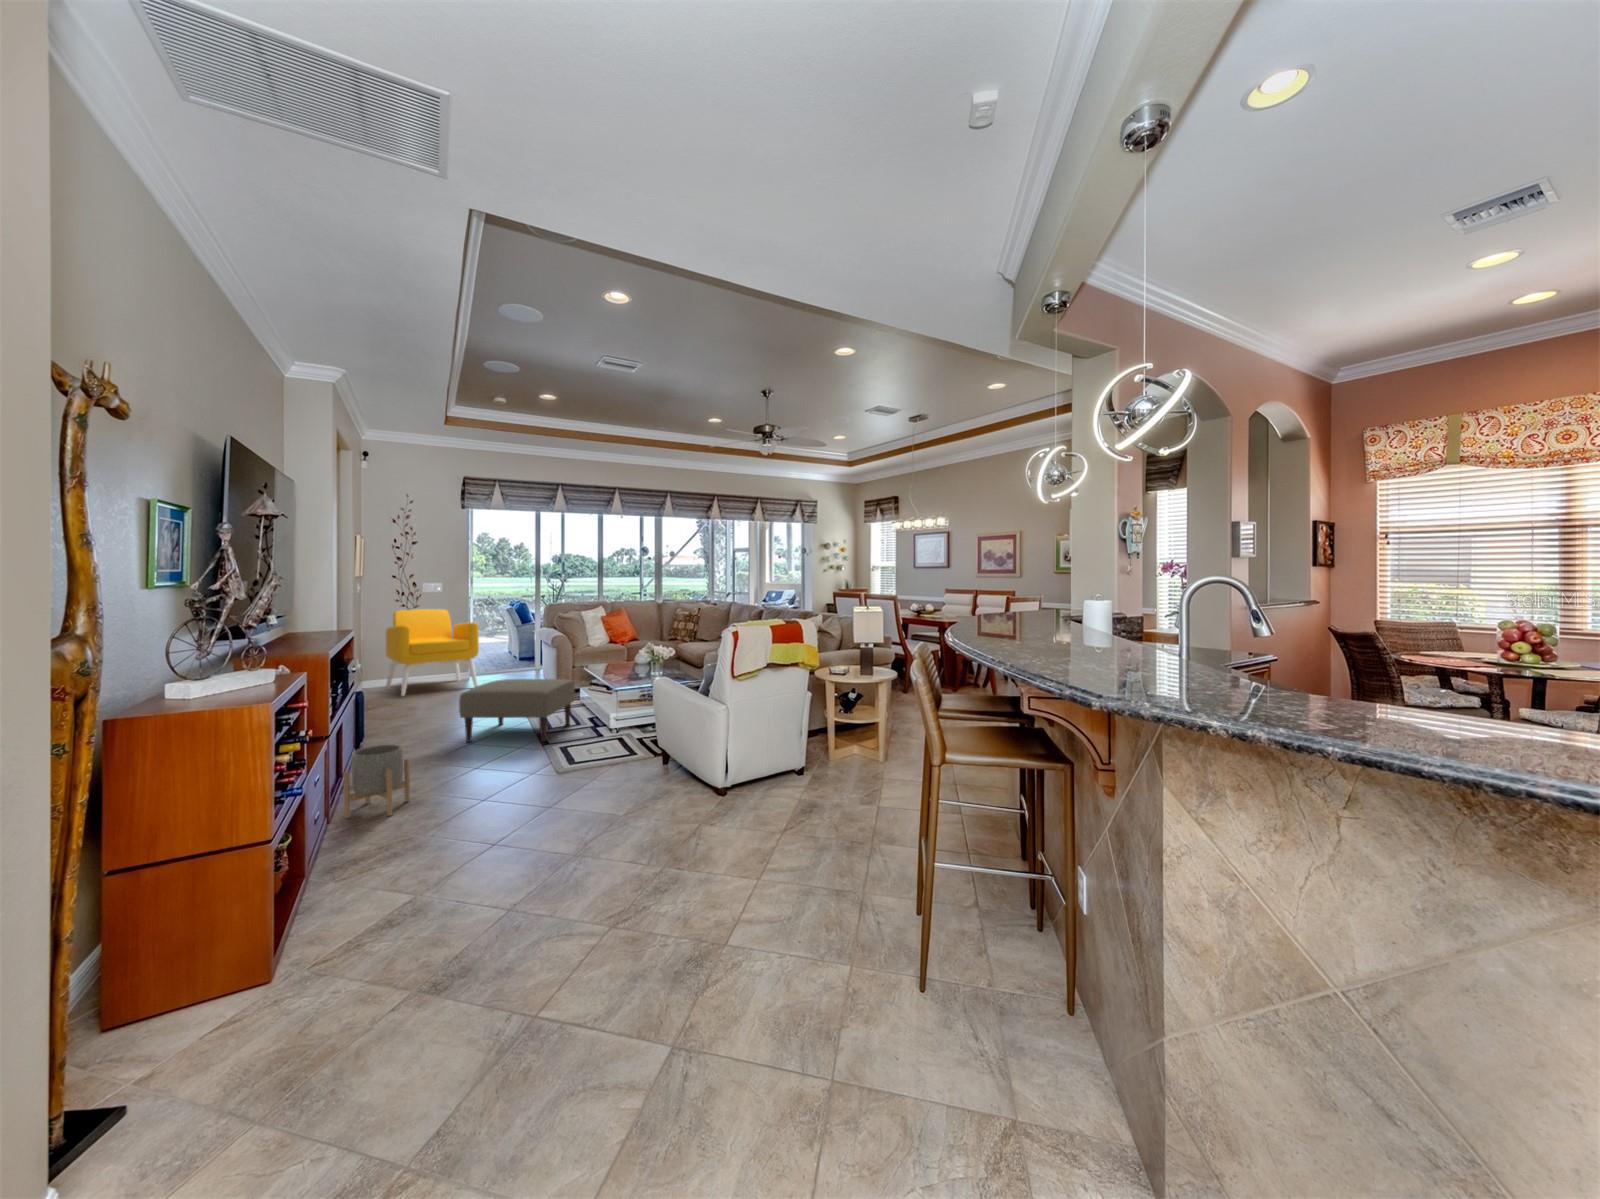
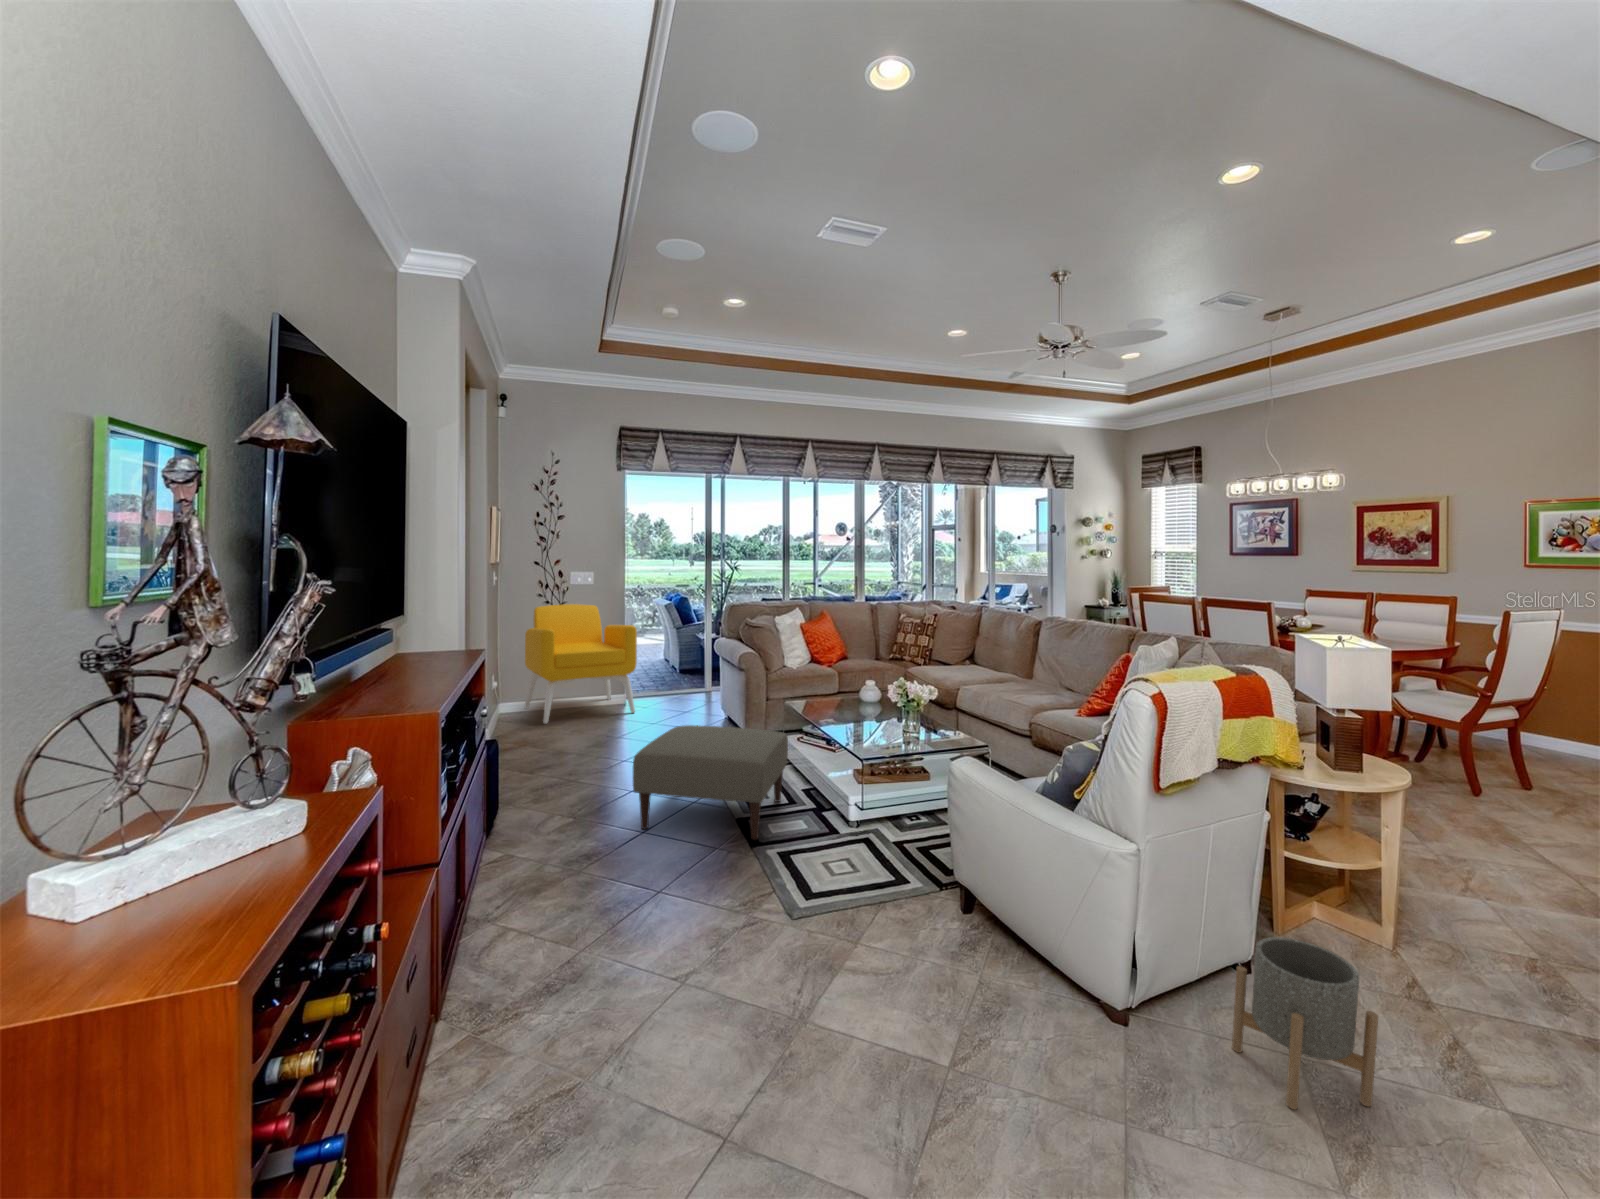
planter: present [344,745,410,818] -> present [1232,937,1378,1109]

